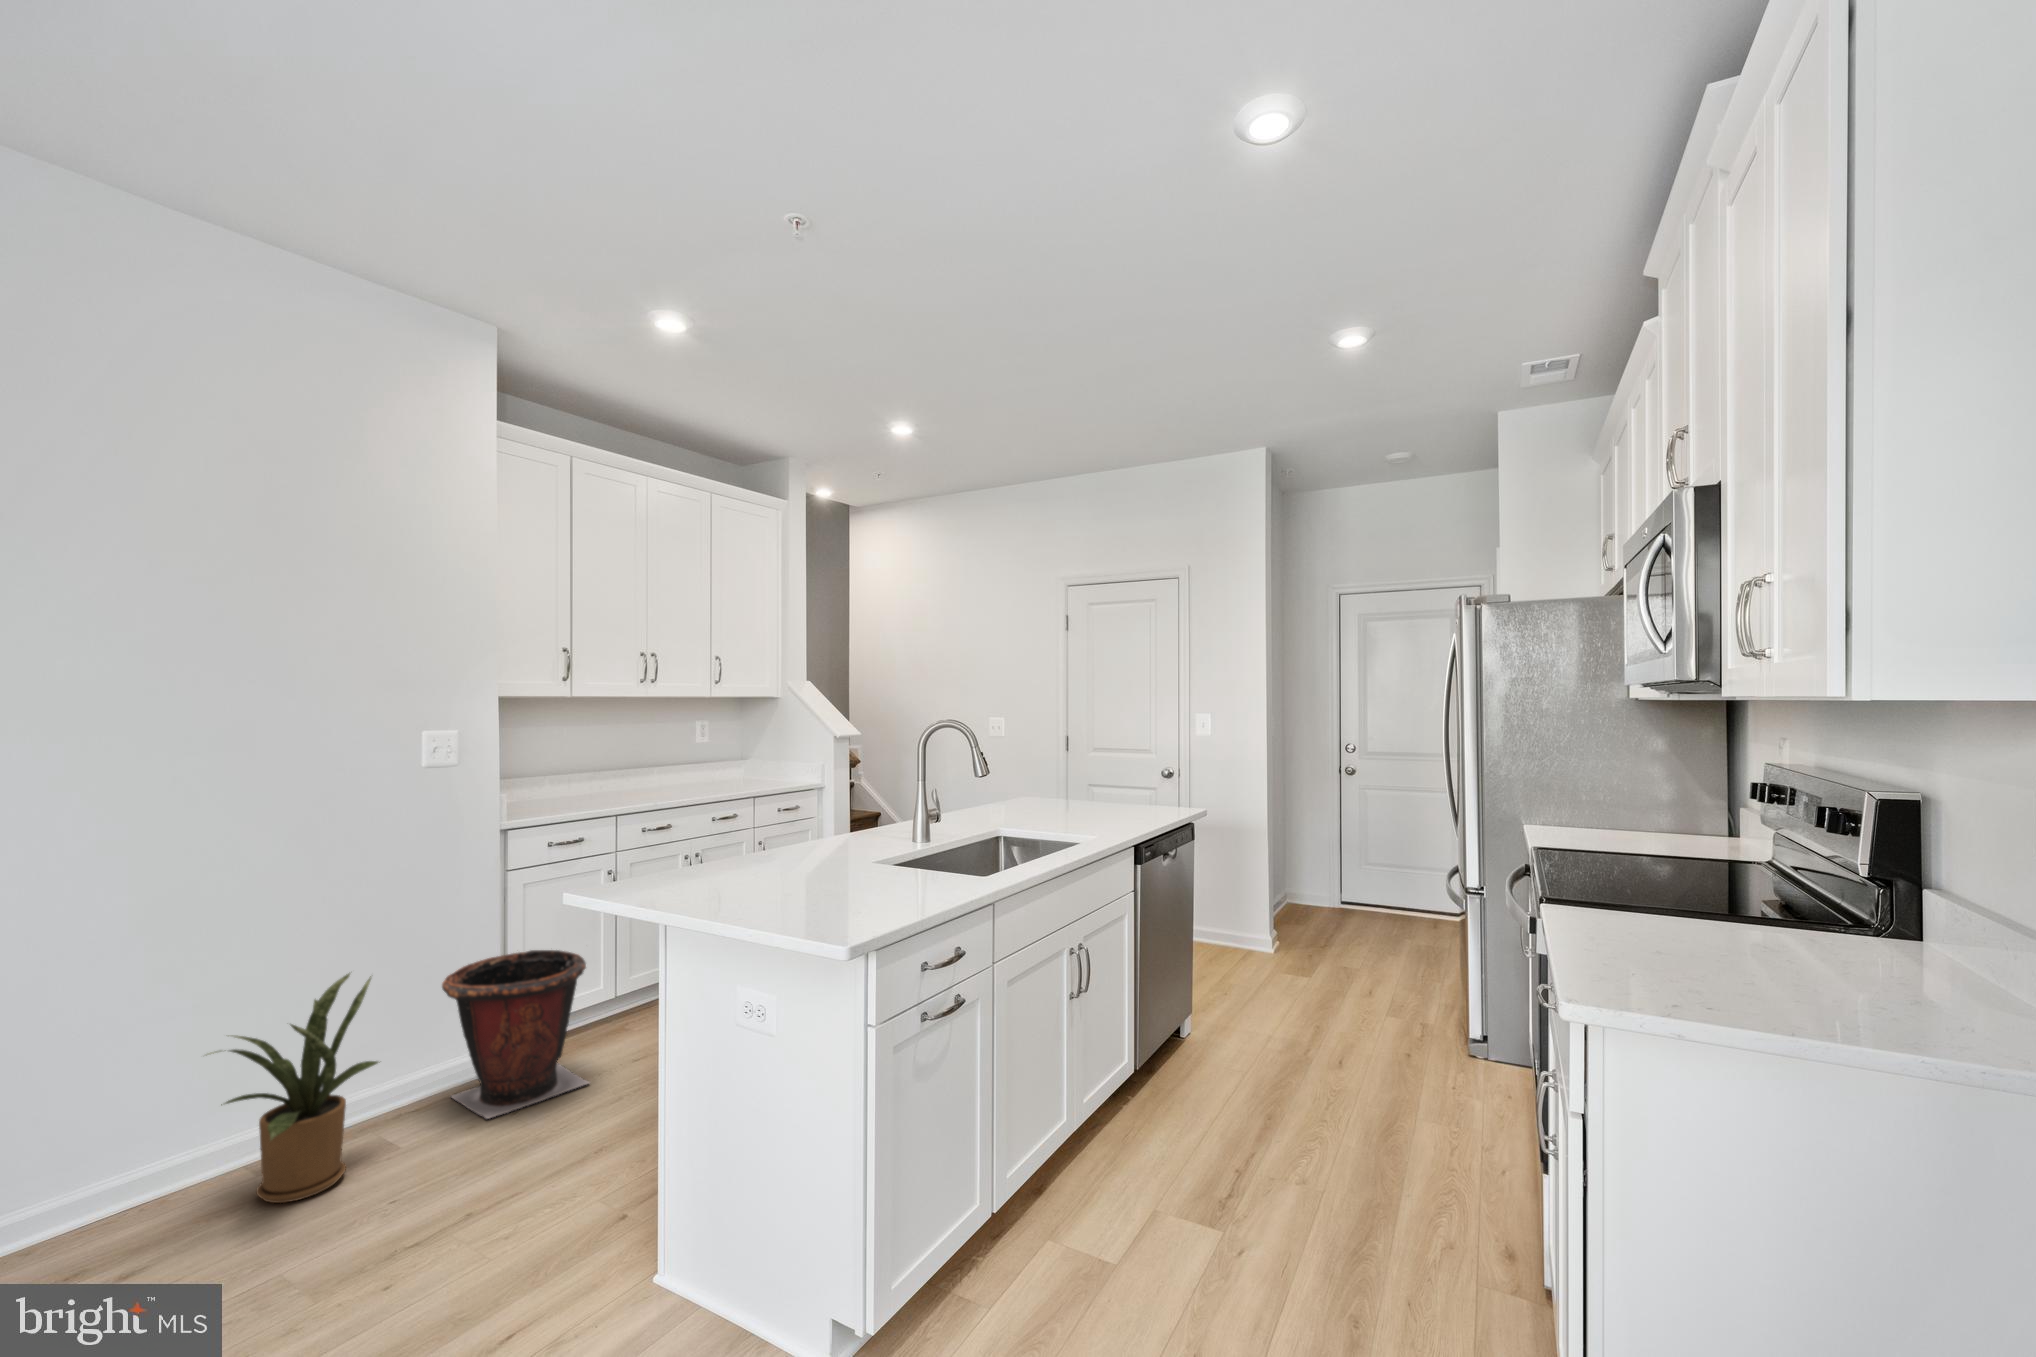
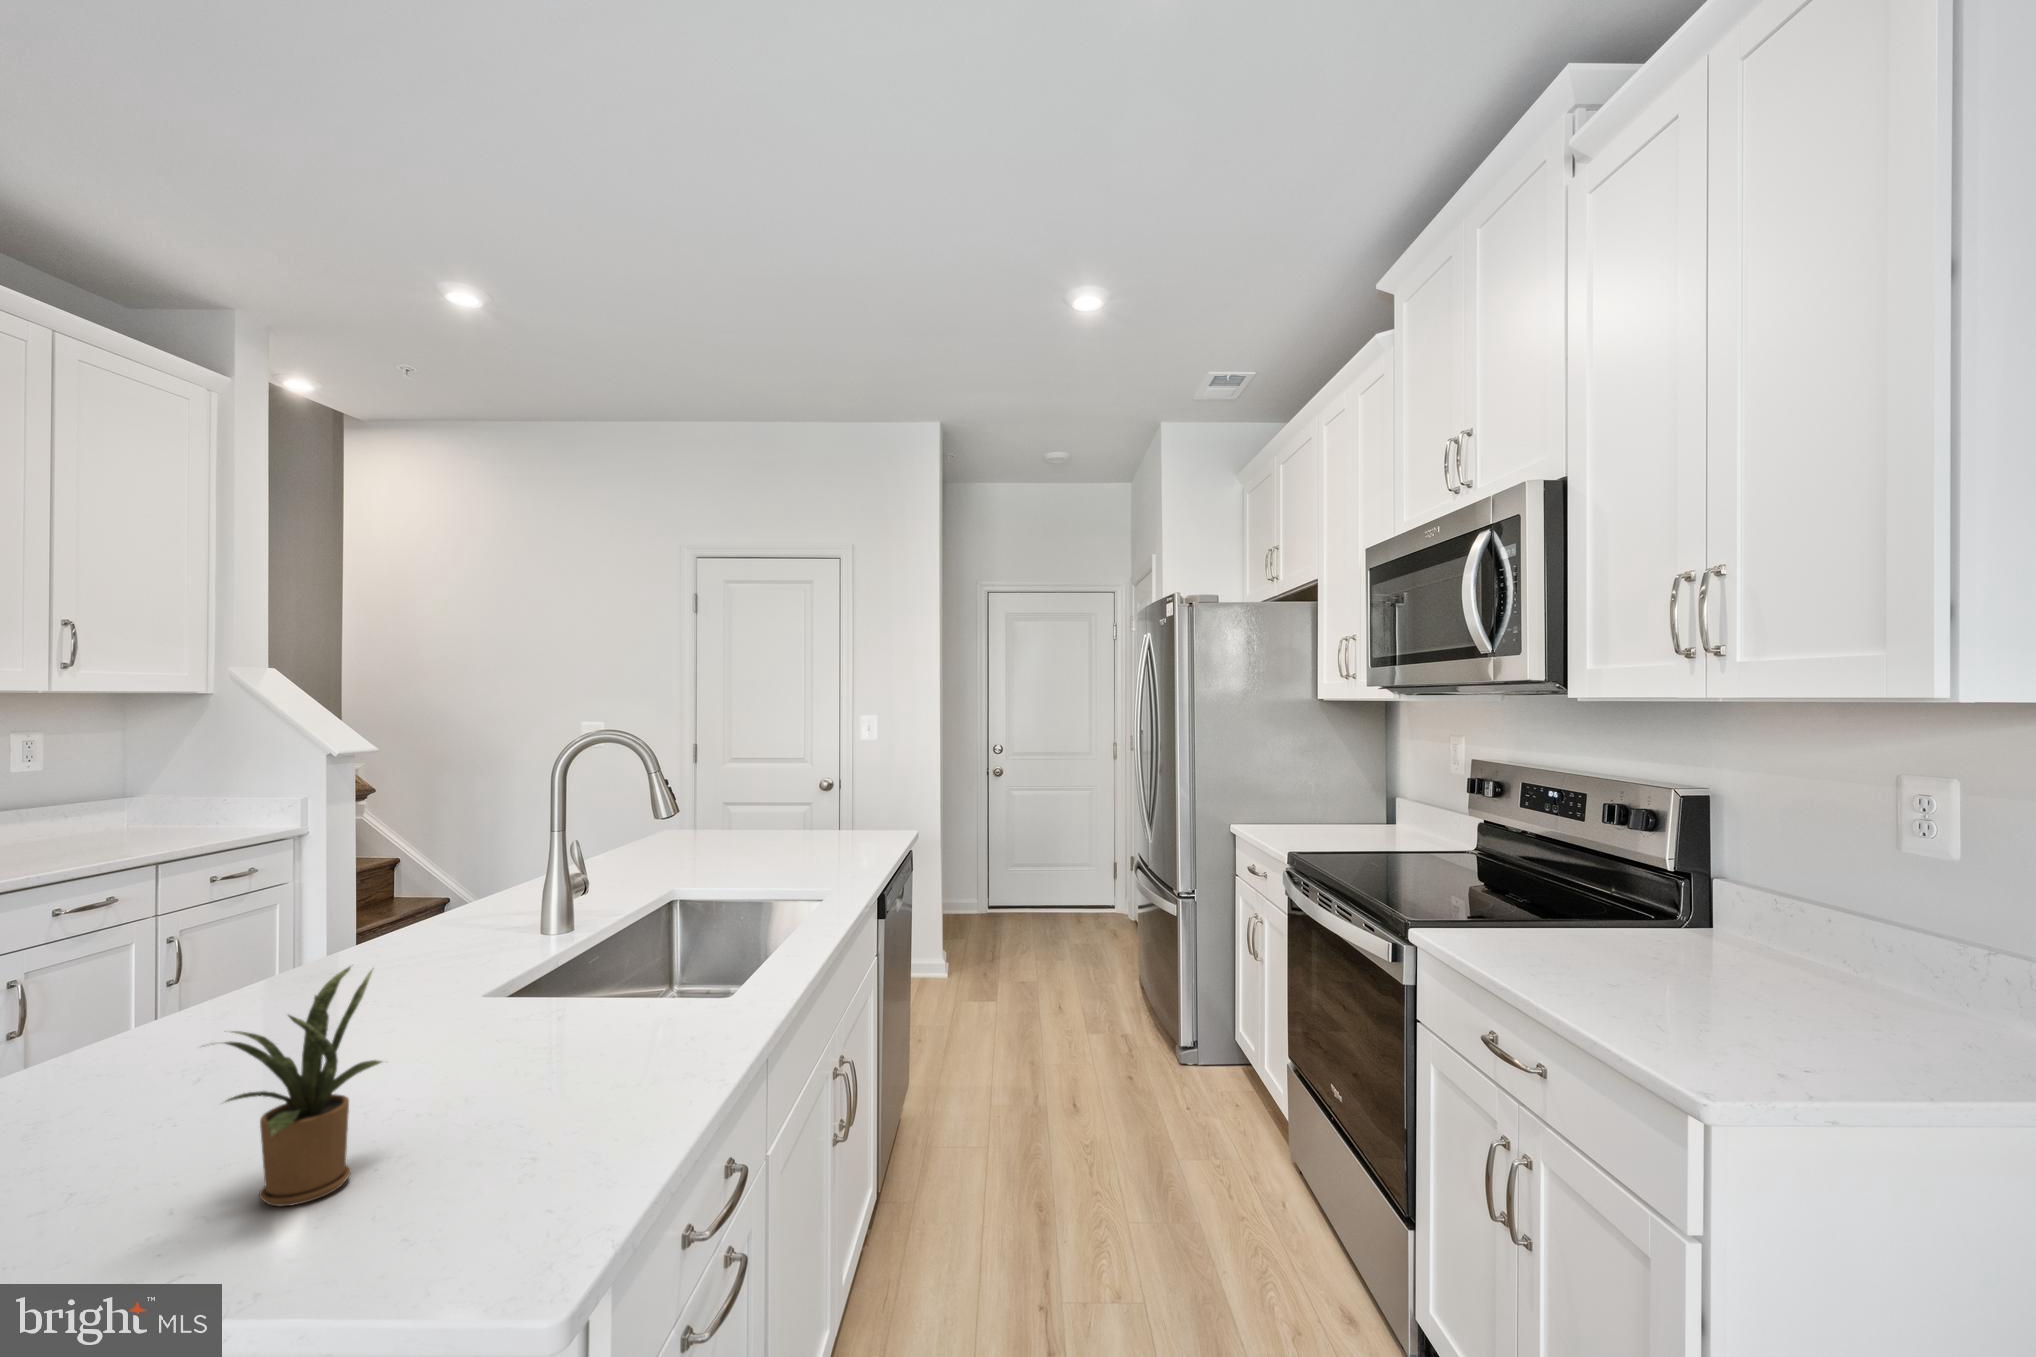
waste bin: present [442,950,589,1119] -> none [447,941,607,1124]

